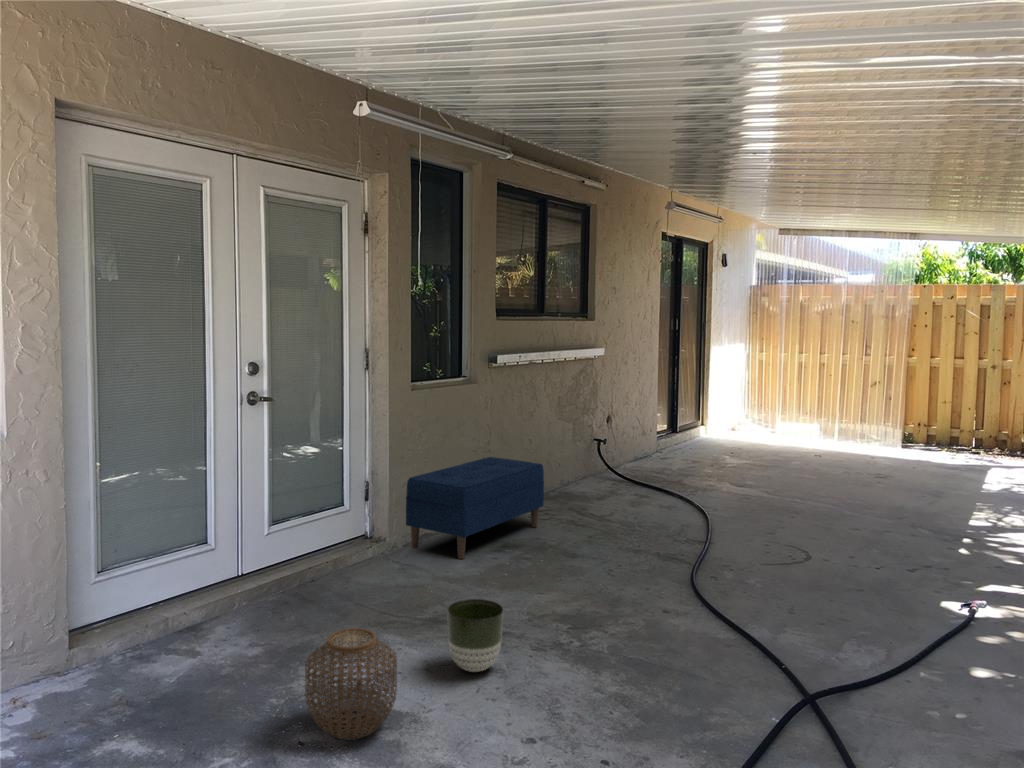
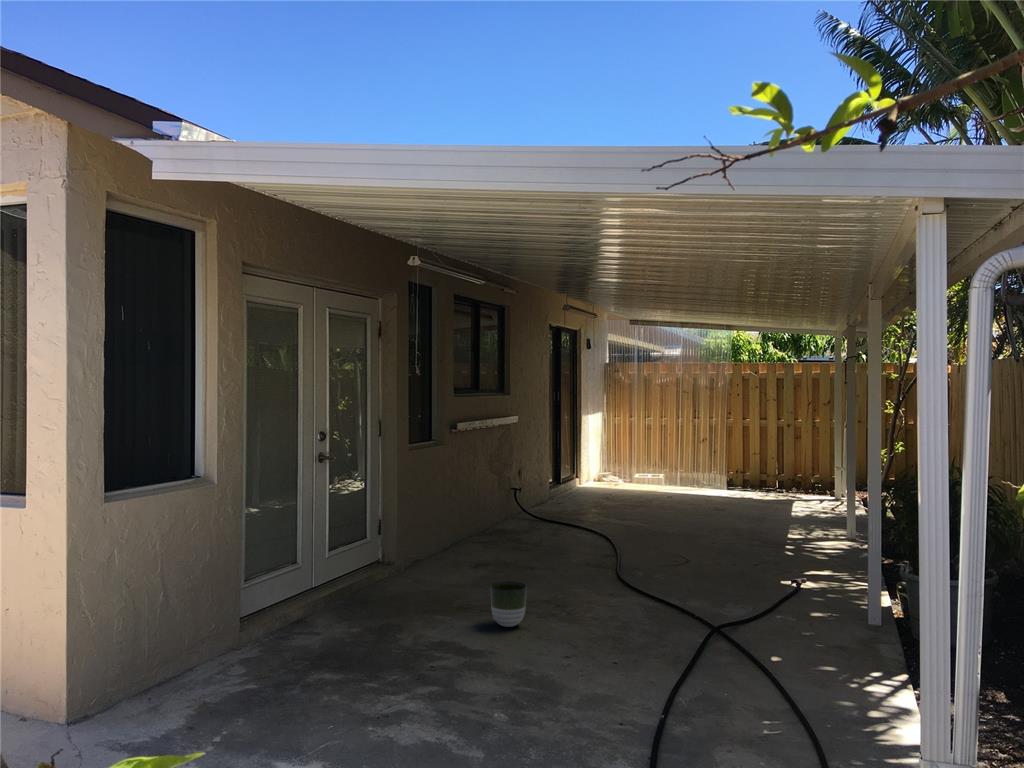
bench: present [406,457,544,559] -> none [406,501,496,573]
woven basket: present [305,628,397,739] -> none [428,593,484,660]

